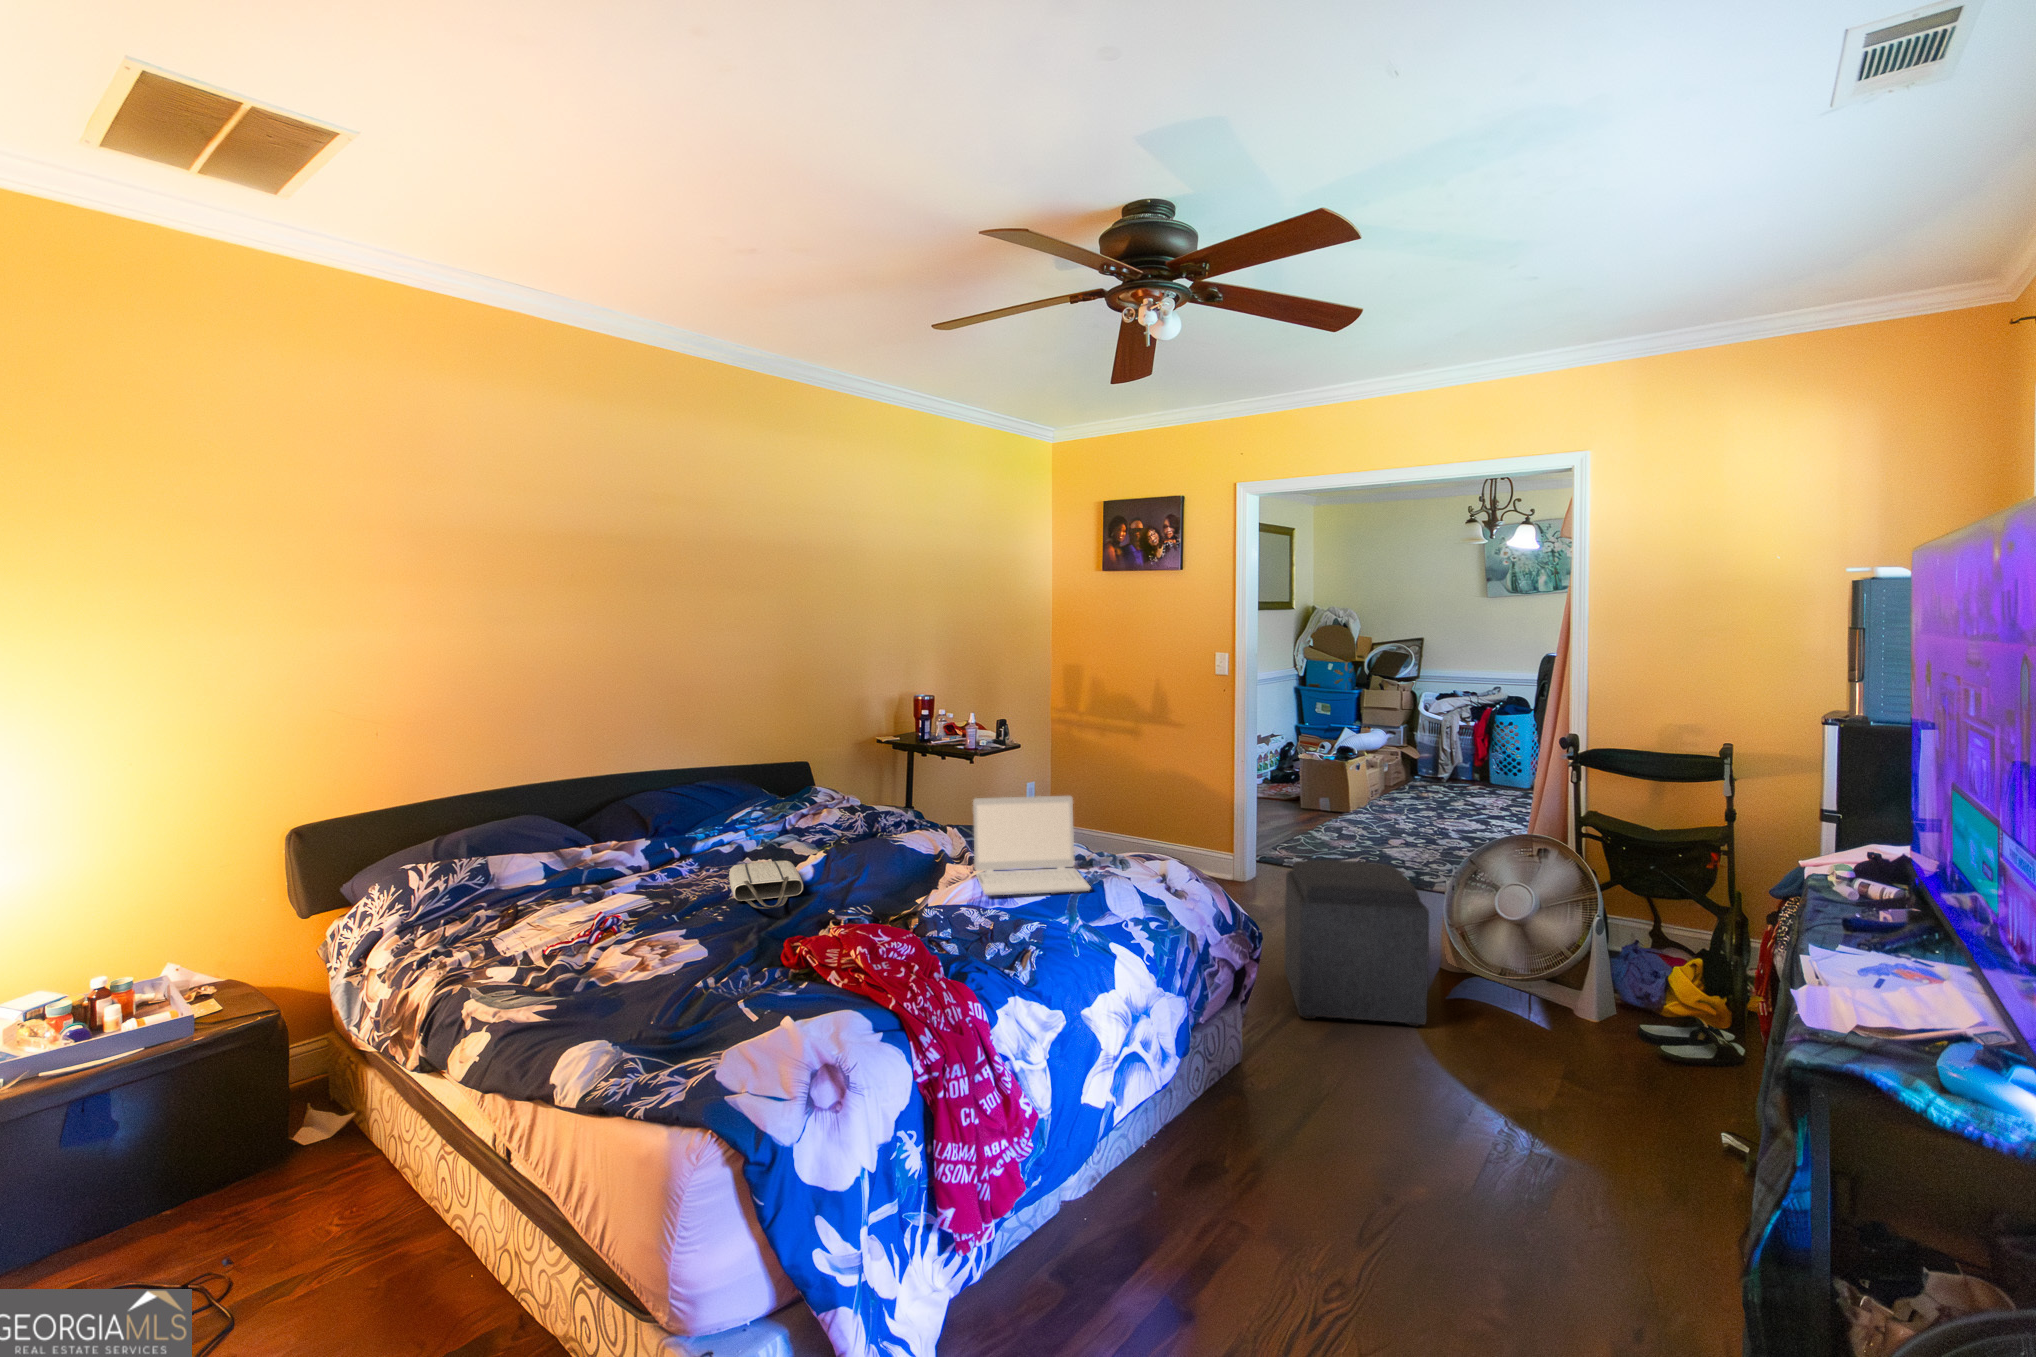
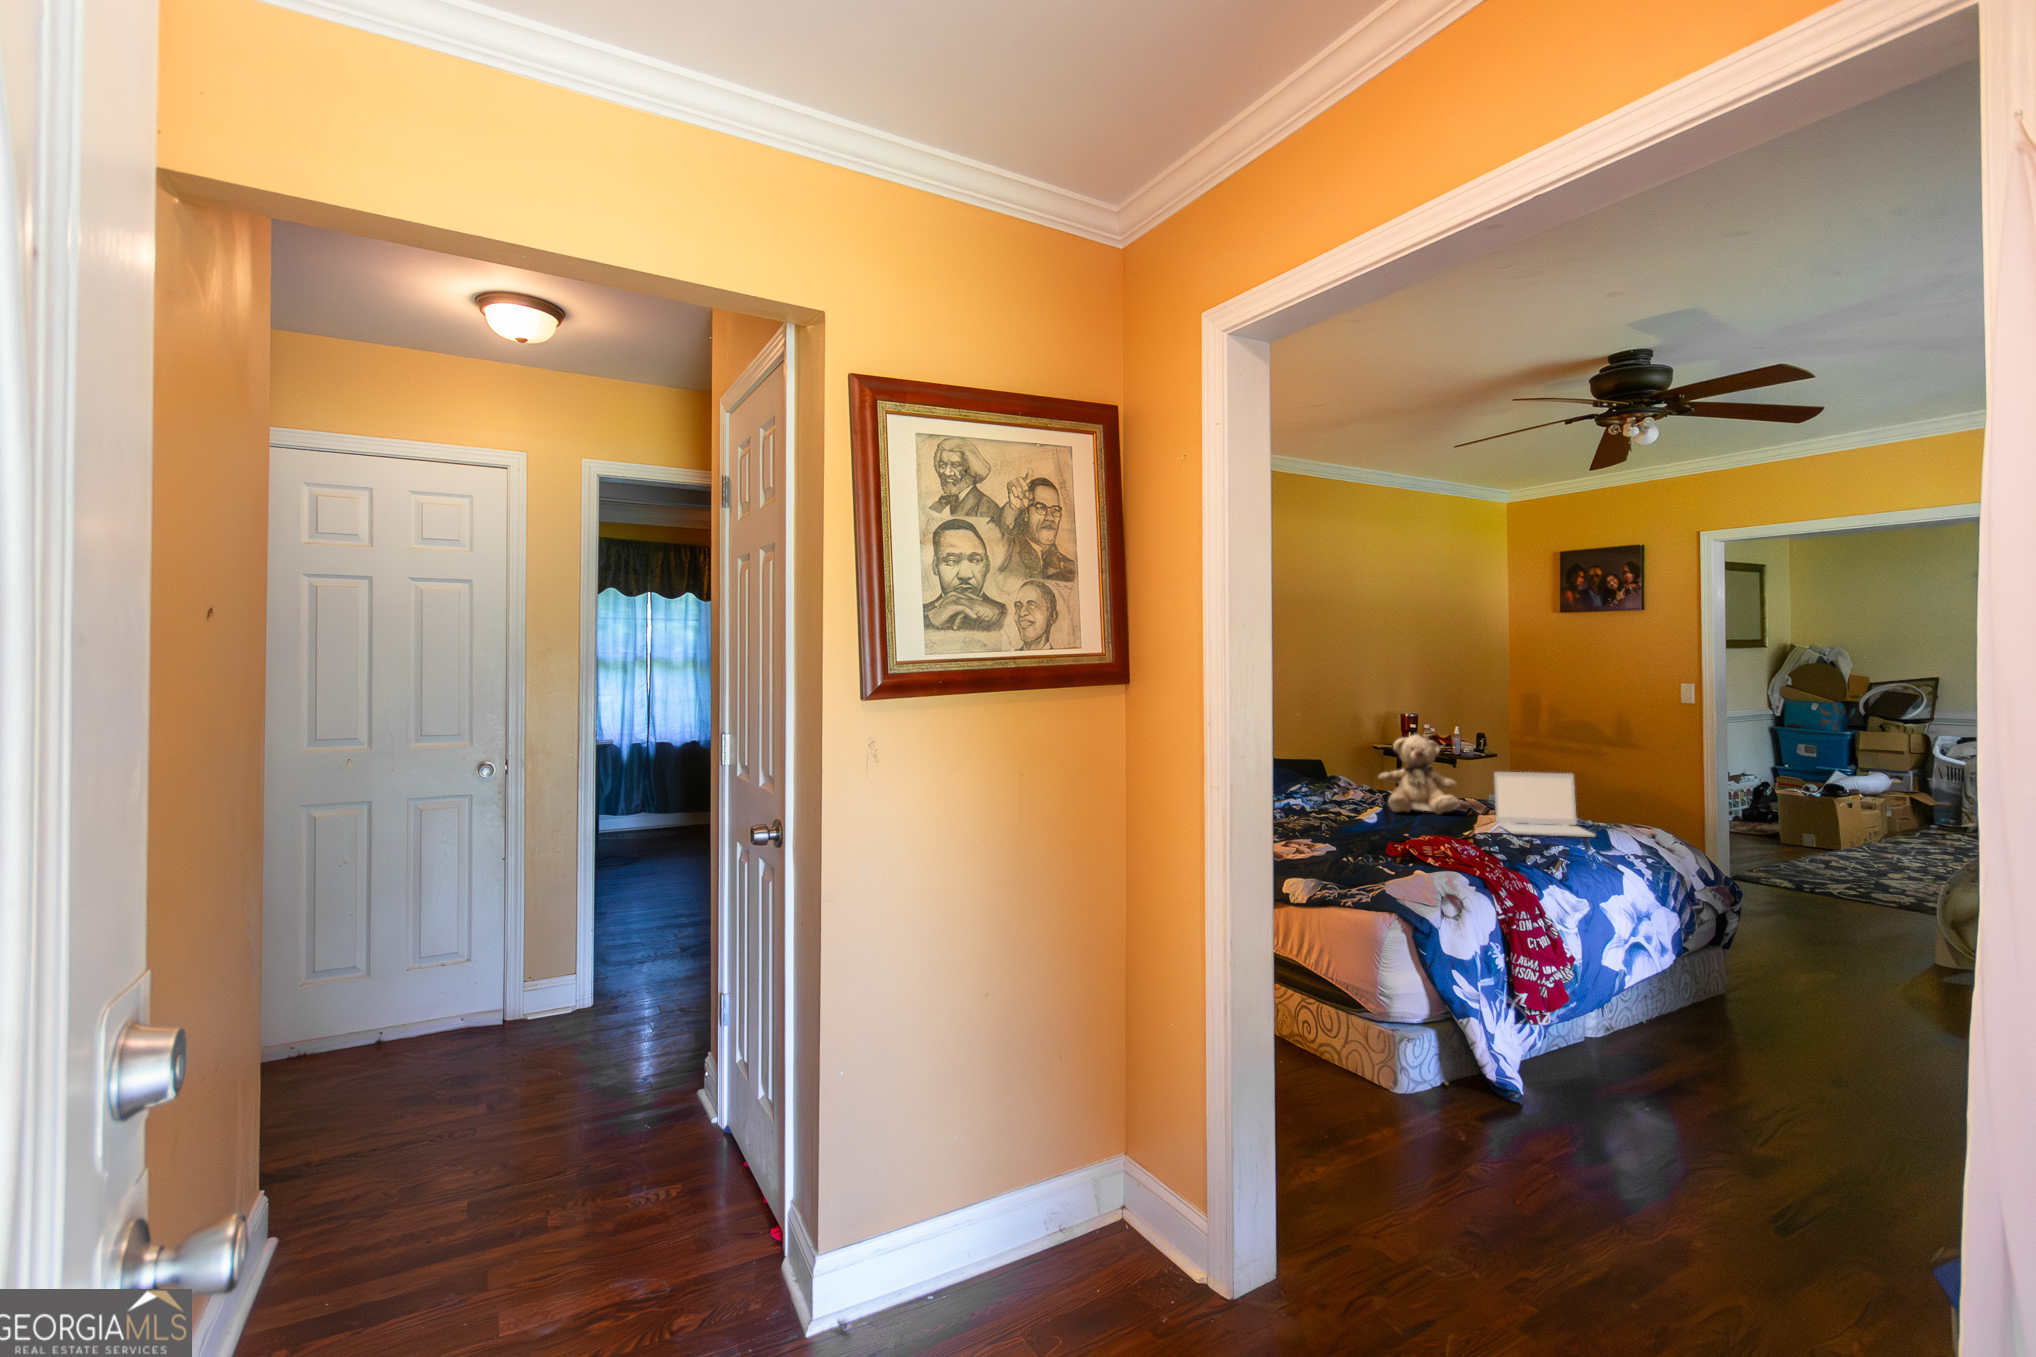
teddy bear: none [836,741,940,857] -> present [1379,735,1460,814]
ottoman: present [1284,860,1429,1026] -> none [1767,855,1923,998]
tote bag: present [729,861,803,909] -> none [1316,808,1374,829]

